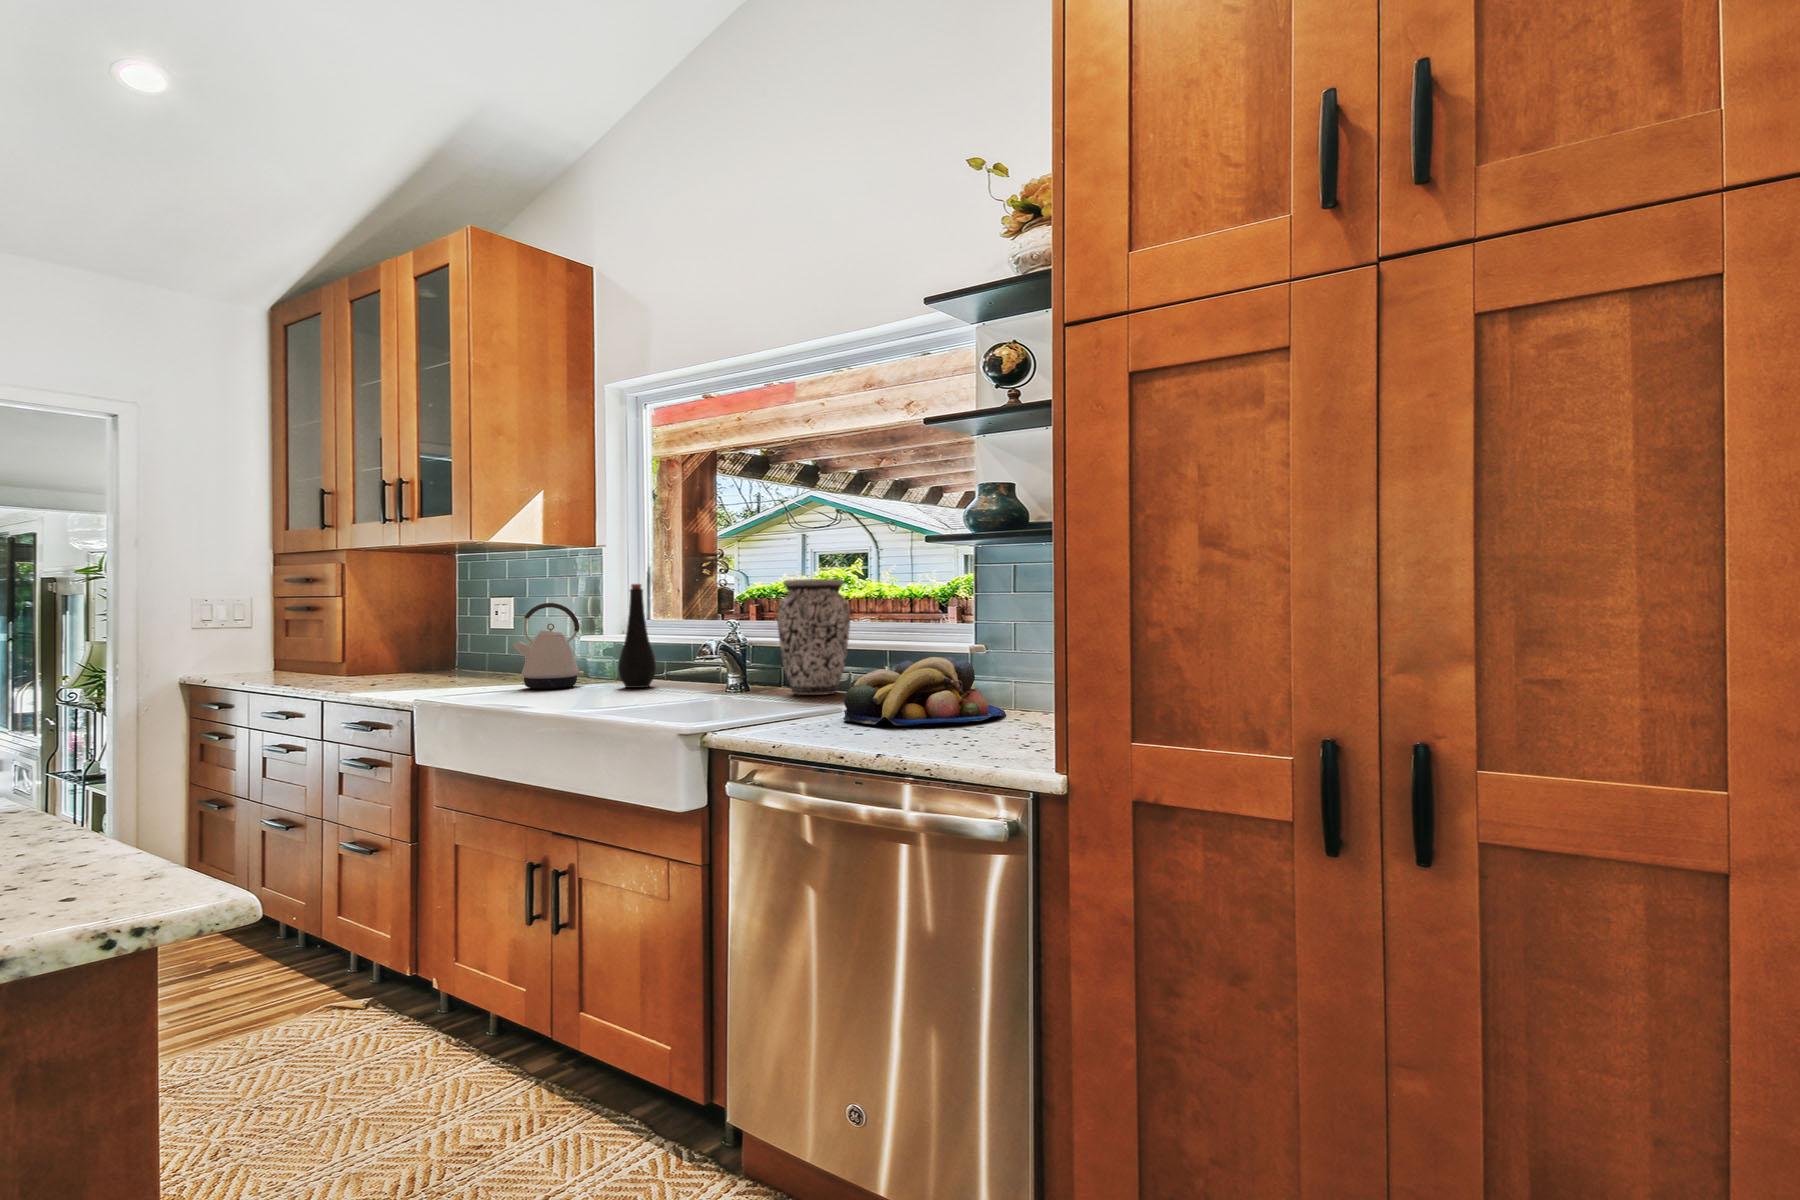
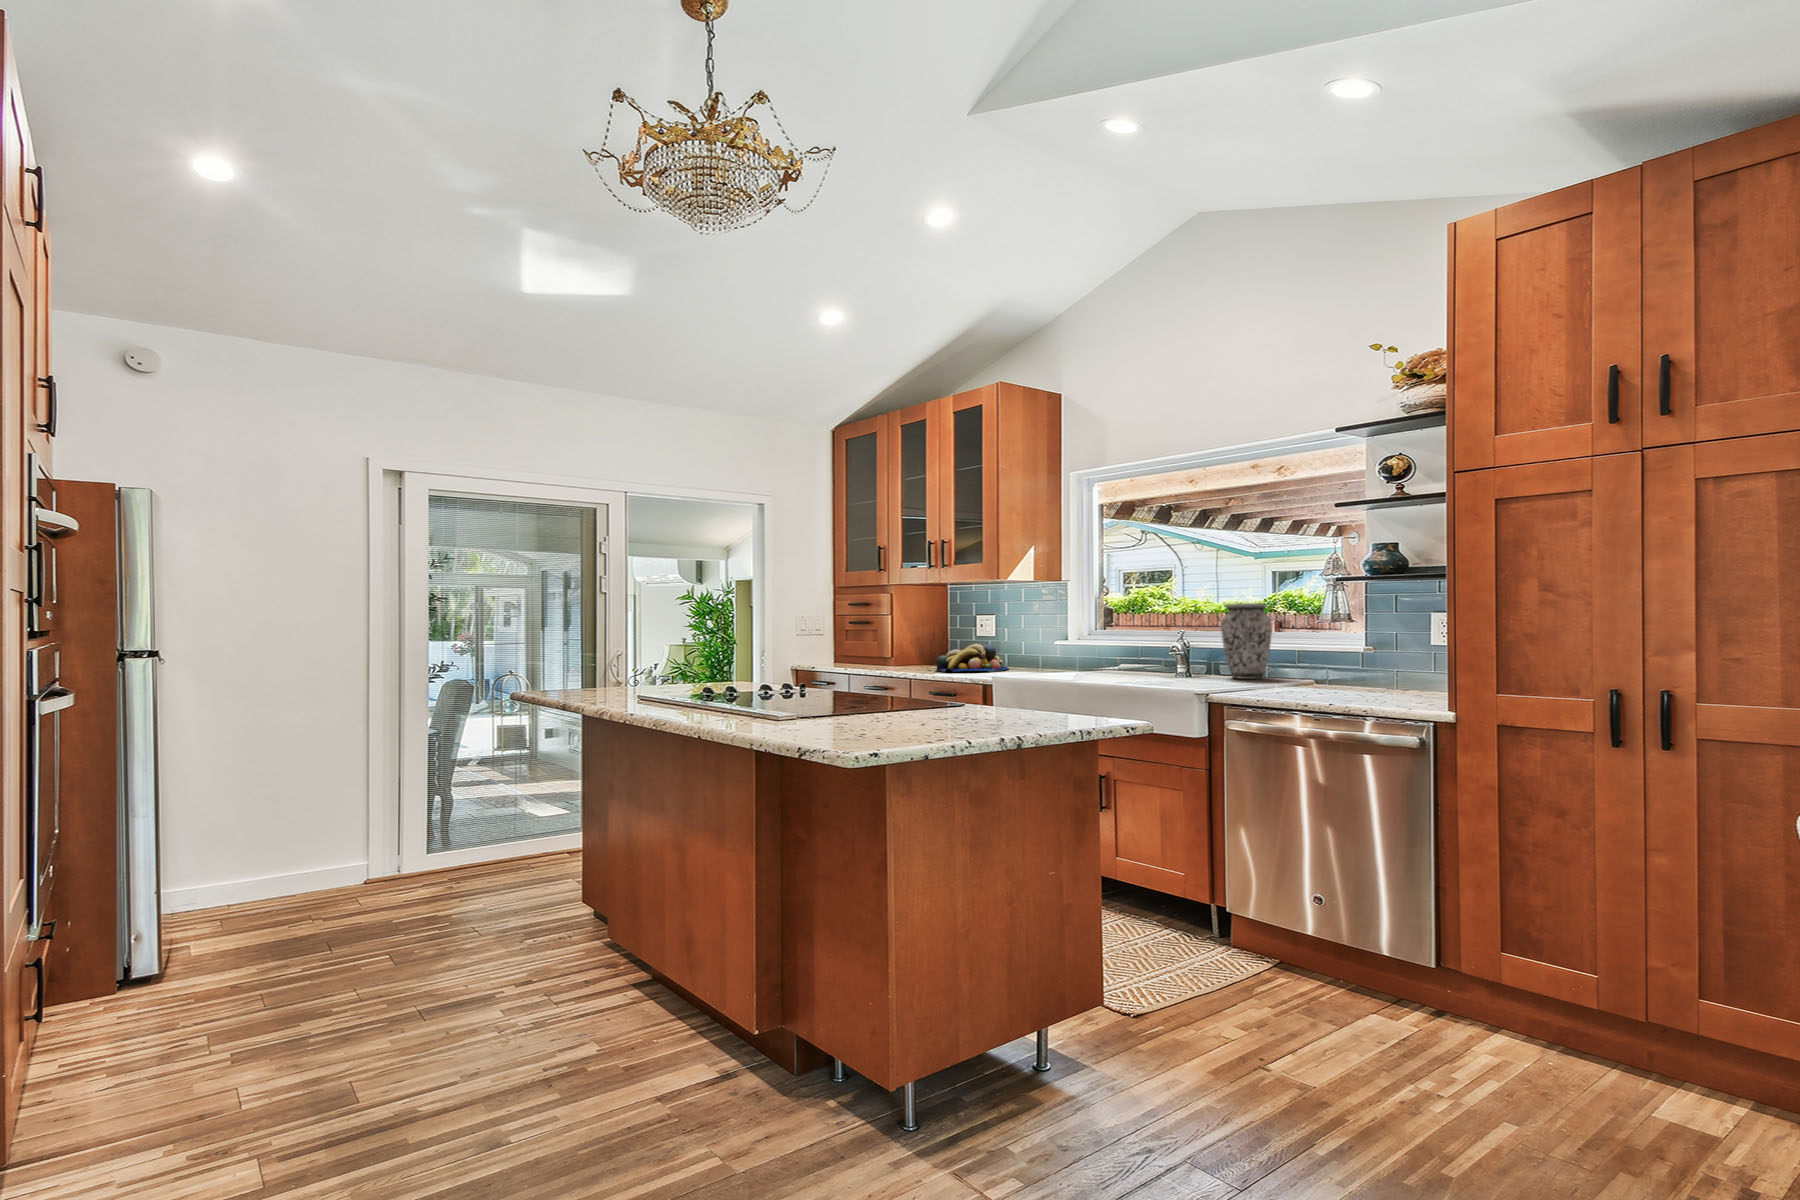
bottle: present [618,584,656,688] -> none [1101,606,1126,674]
kettle: present [513,603,584,689] -> none [1030,618,1074,674]
fruit bowl: present [843,657,1005,725] -> present [936,644,1009,672]

